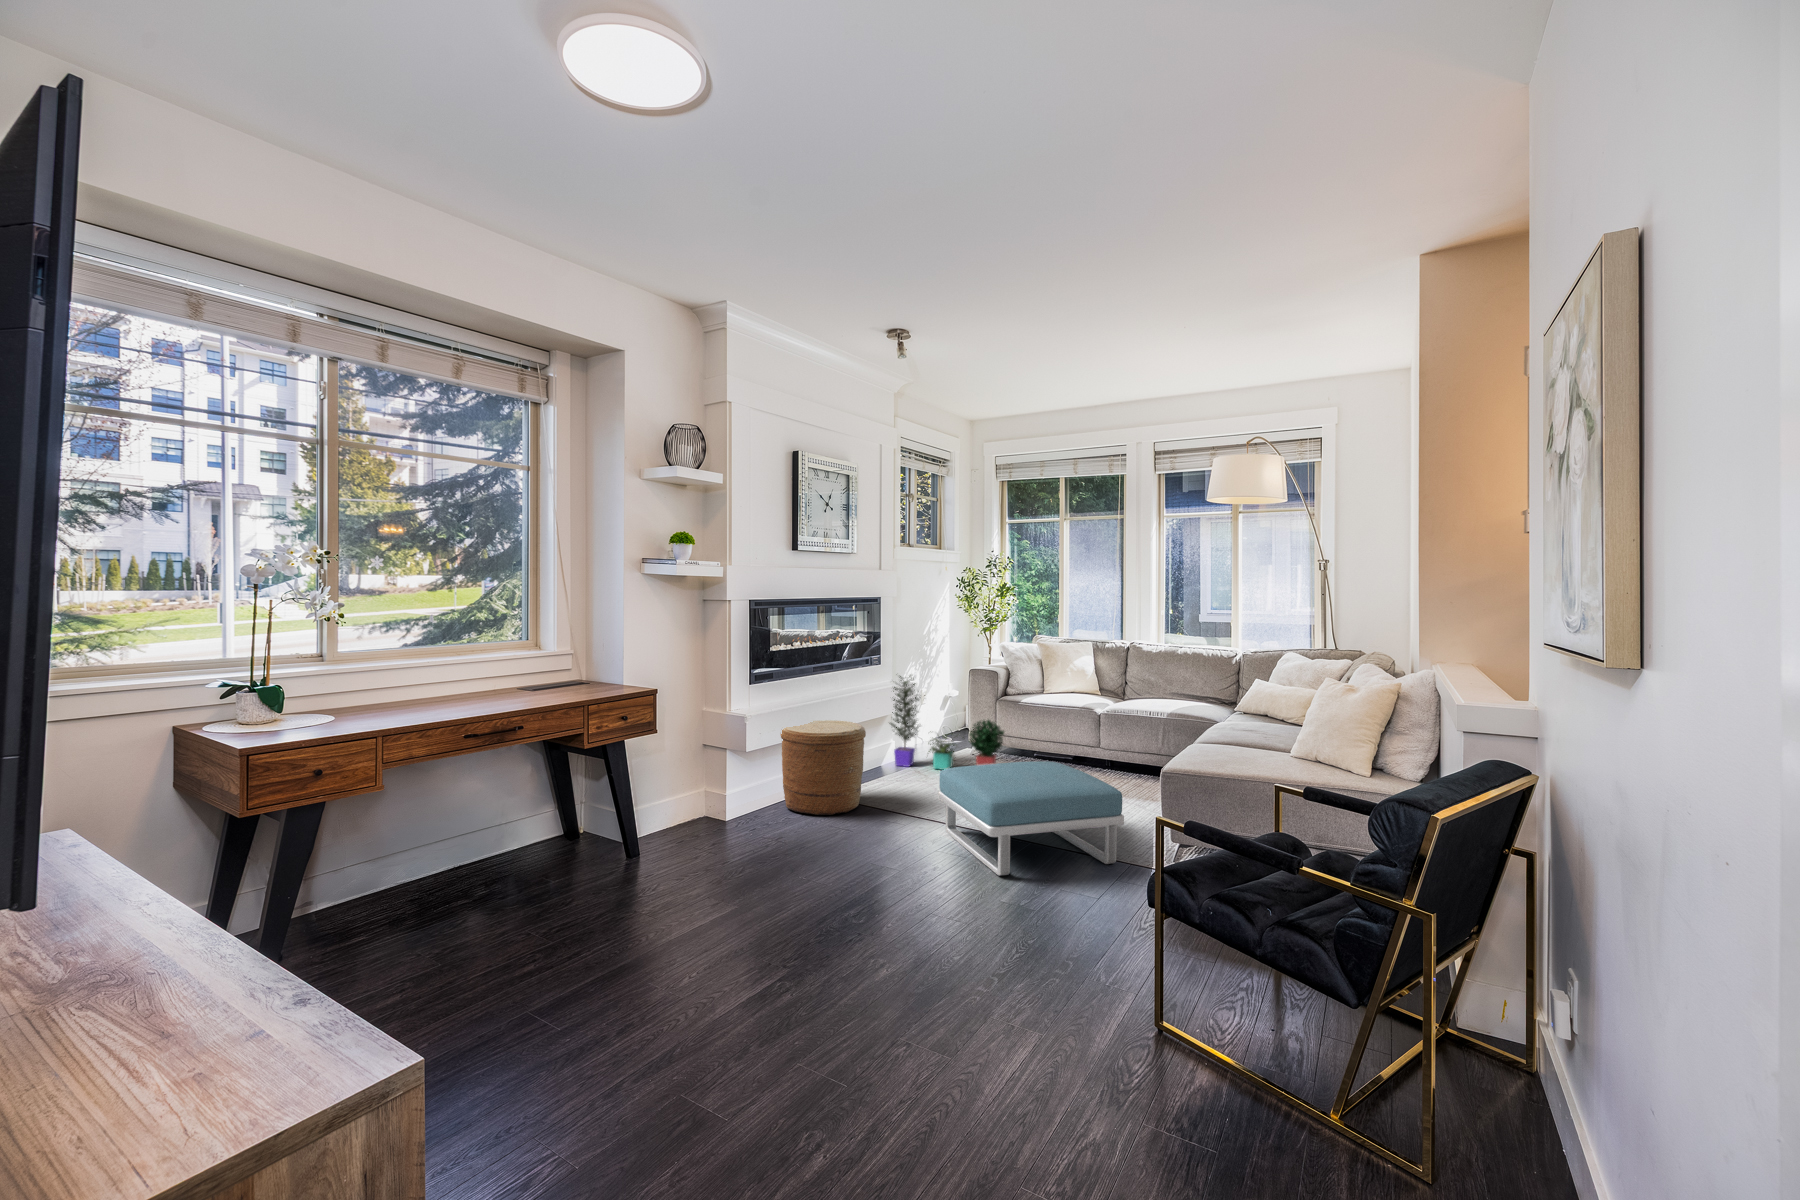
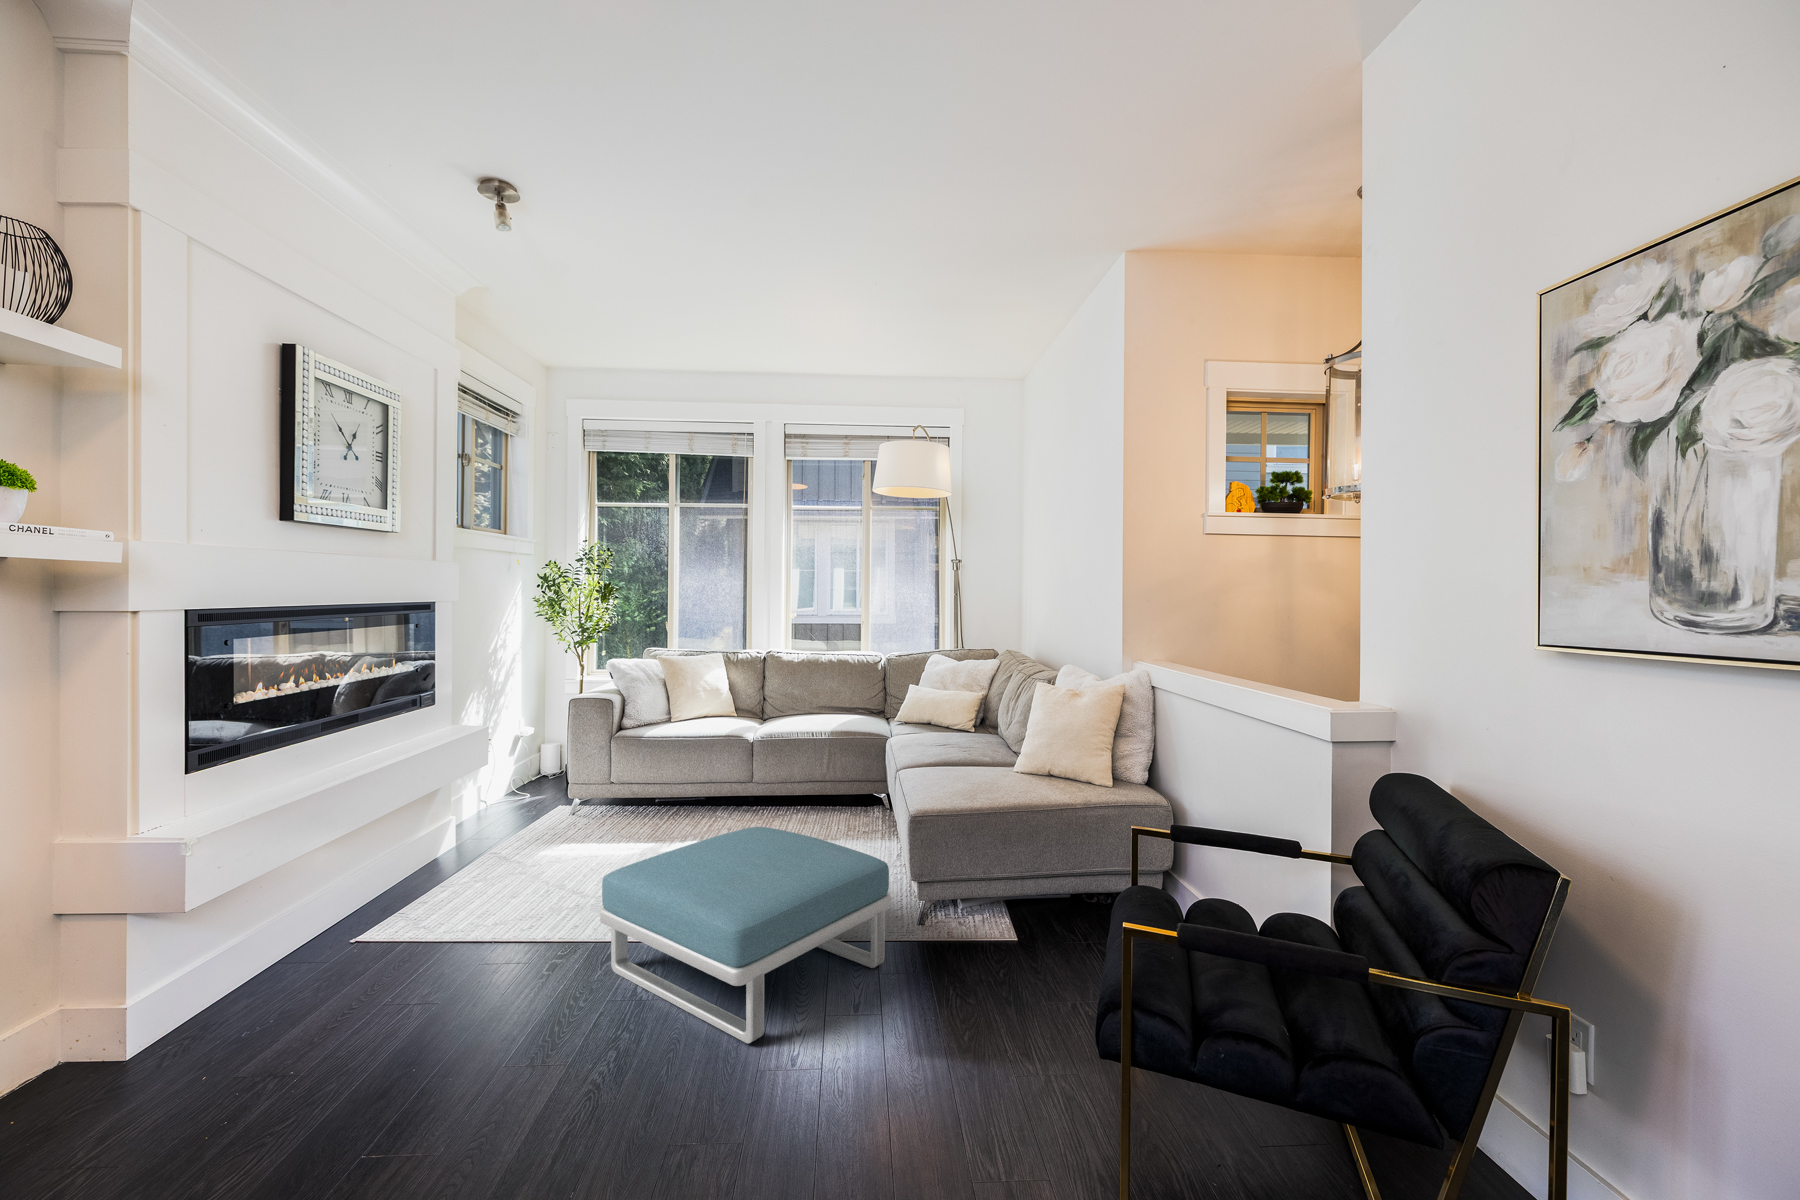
potted plant: present [889,675,1004,770] -> none [448,714,642,856]
woven basket: present [781,720,866,815] -> none [257,811,443,1001]

